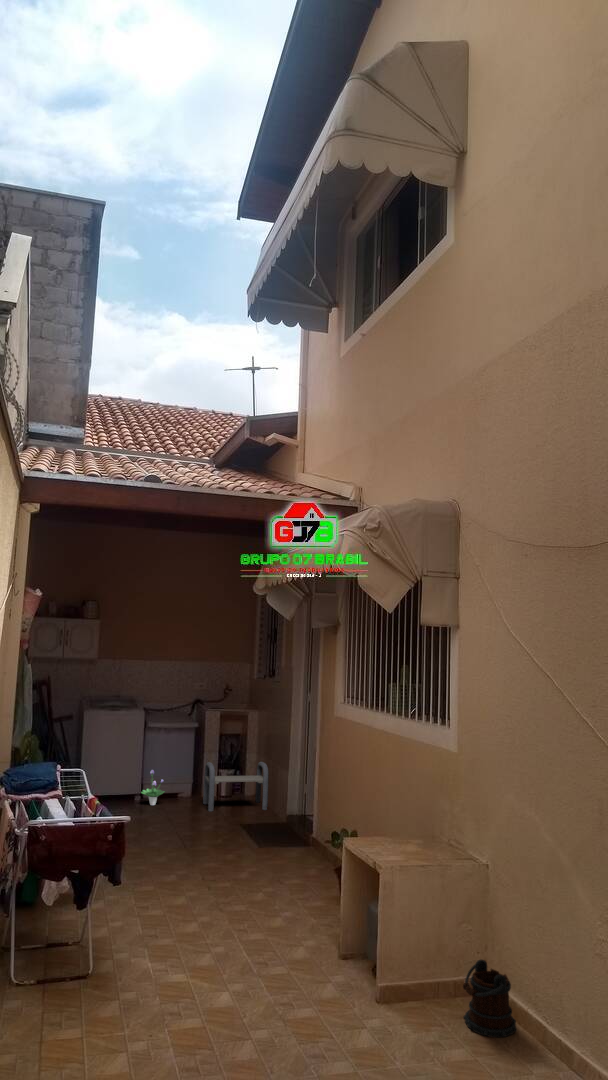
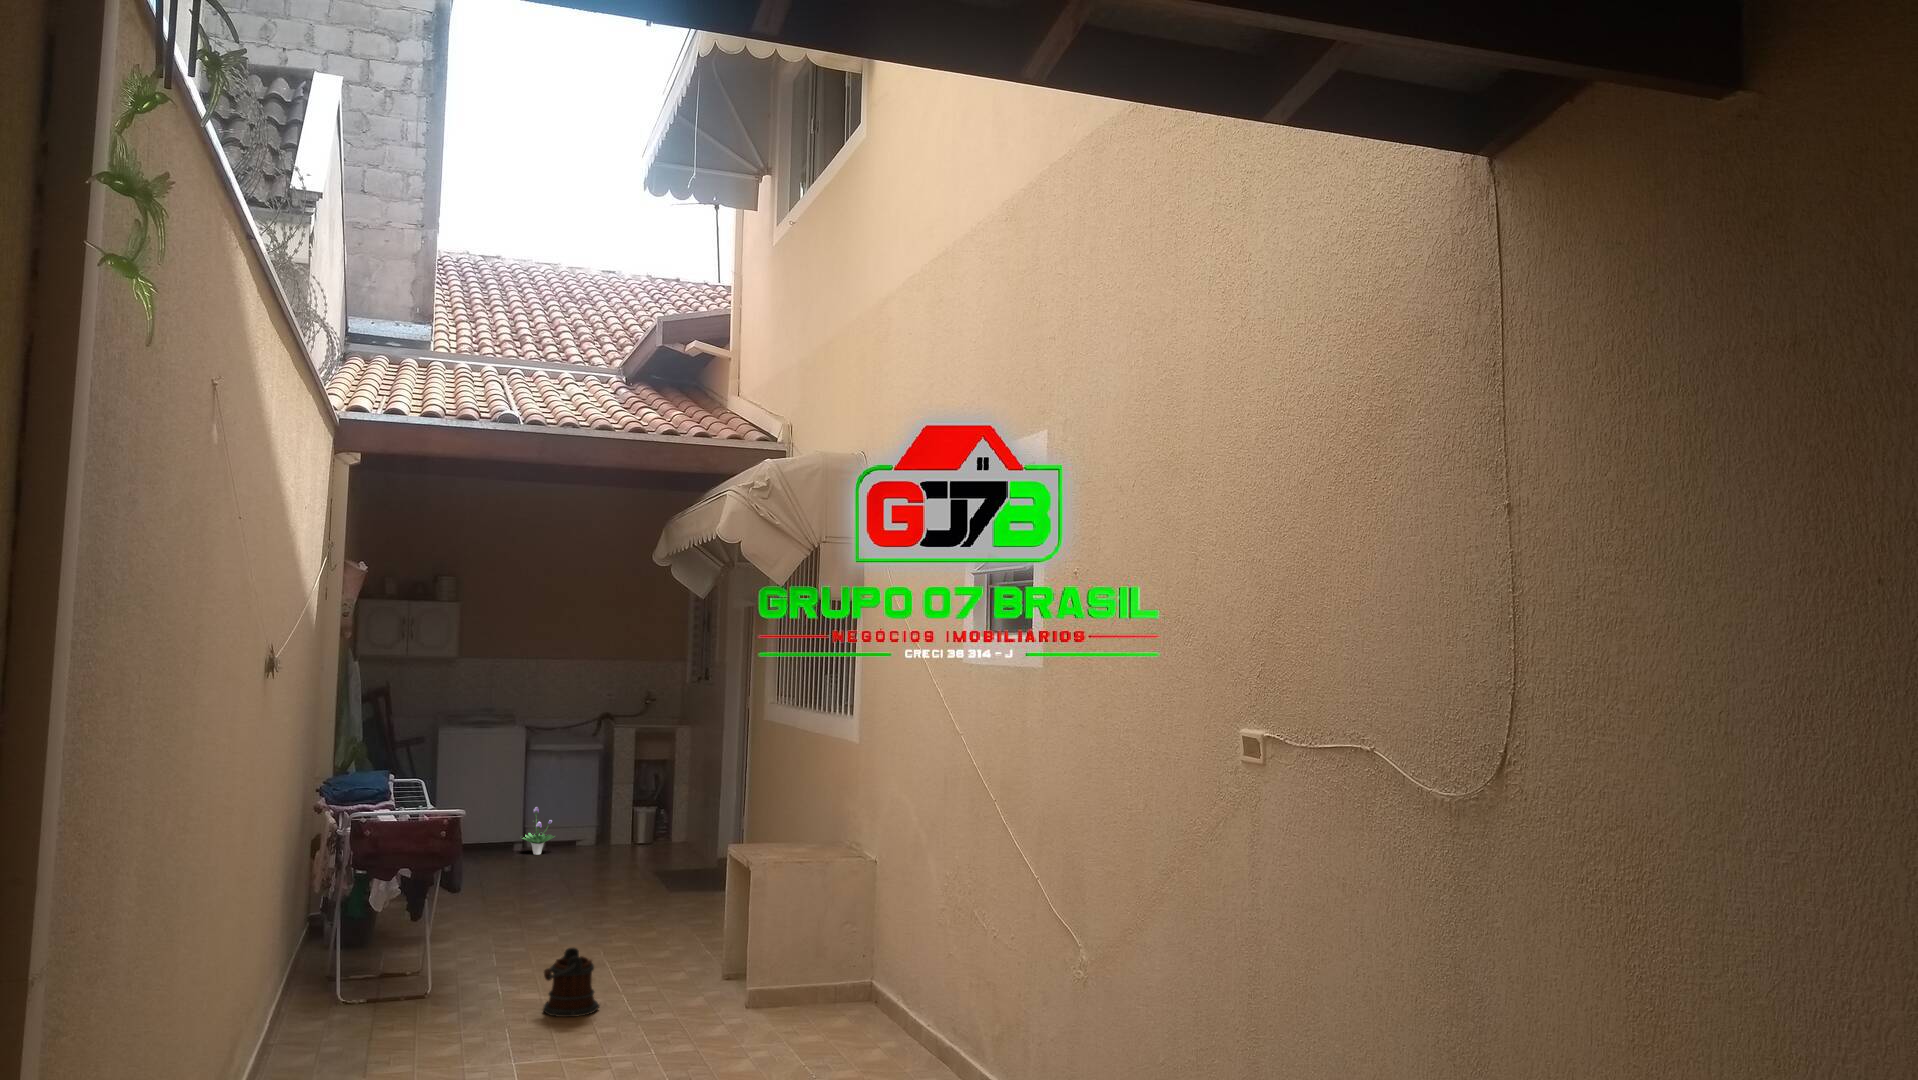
bench: present [203,762,269,812] -> none [609,794,699,860]
bucket: present [463,960,516,1037] -> present [543,947,599,1017]

